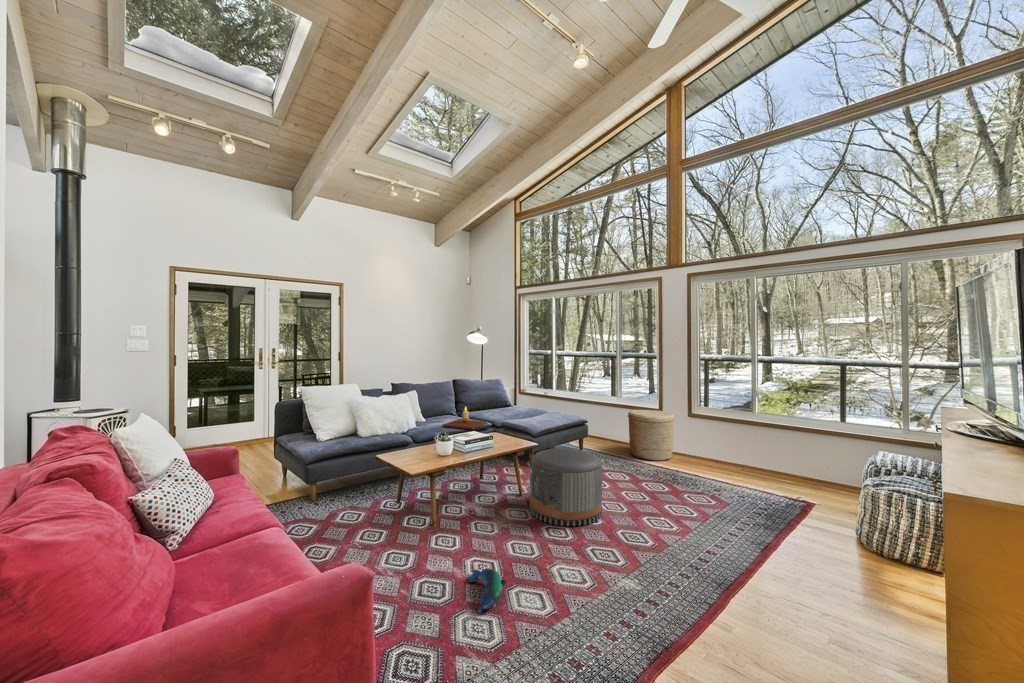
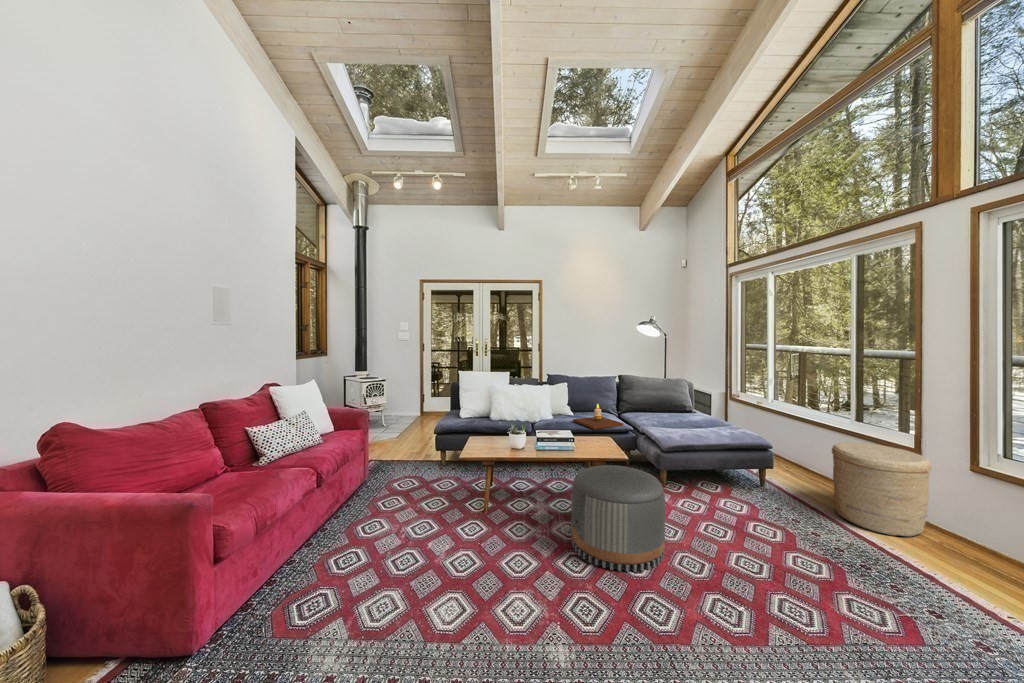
plush toy: present [468,569,506,613] -> none [392,560,442,598]

